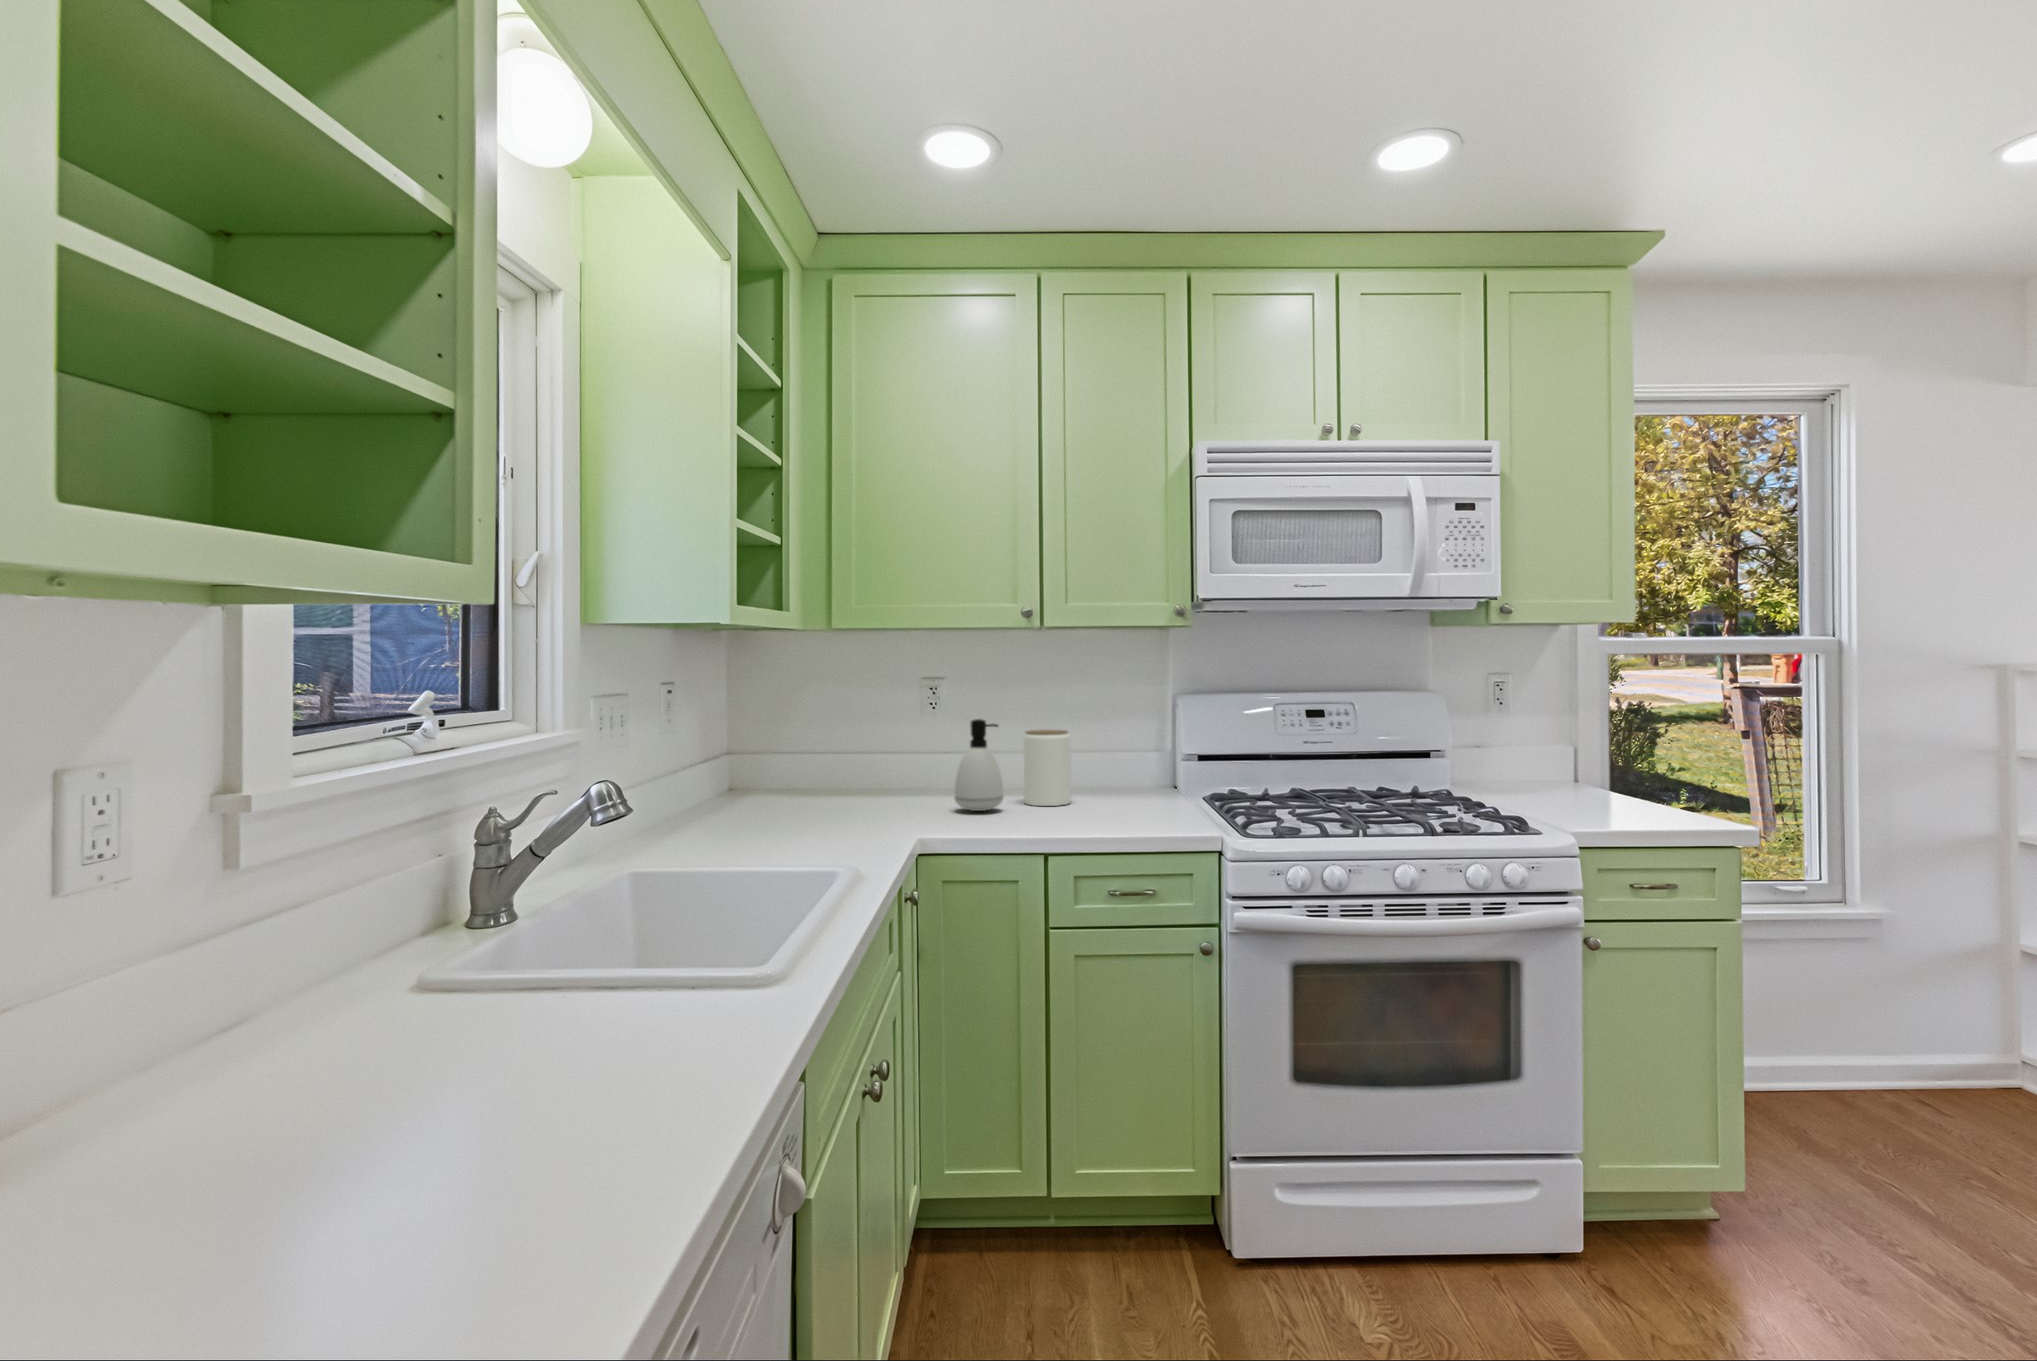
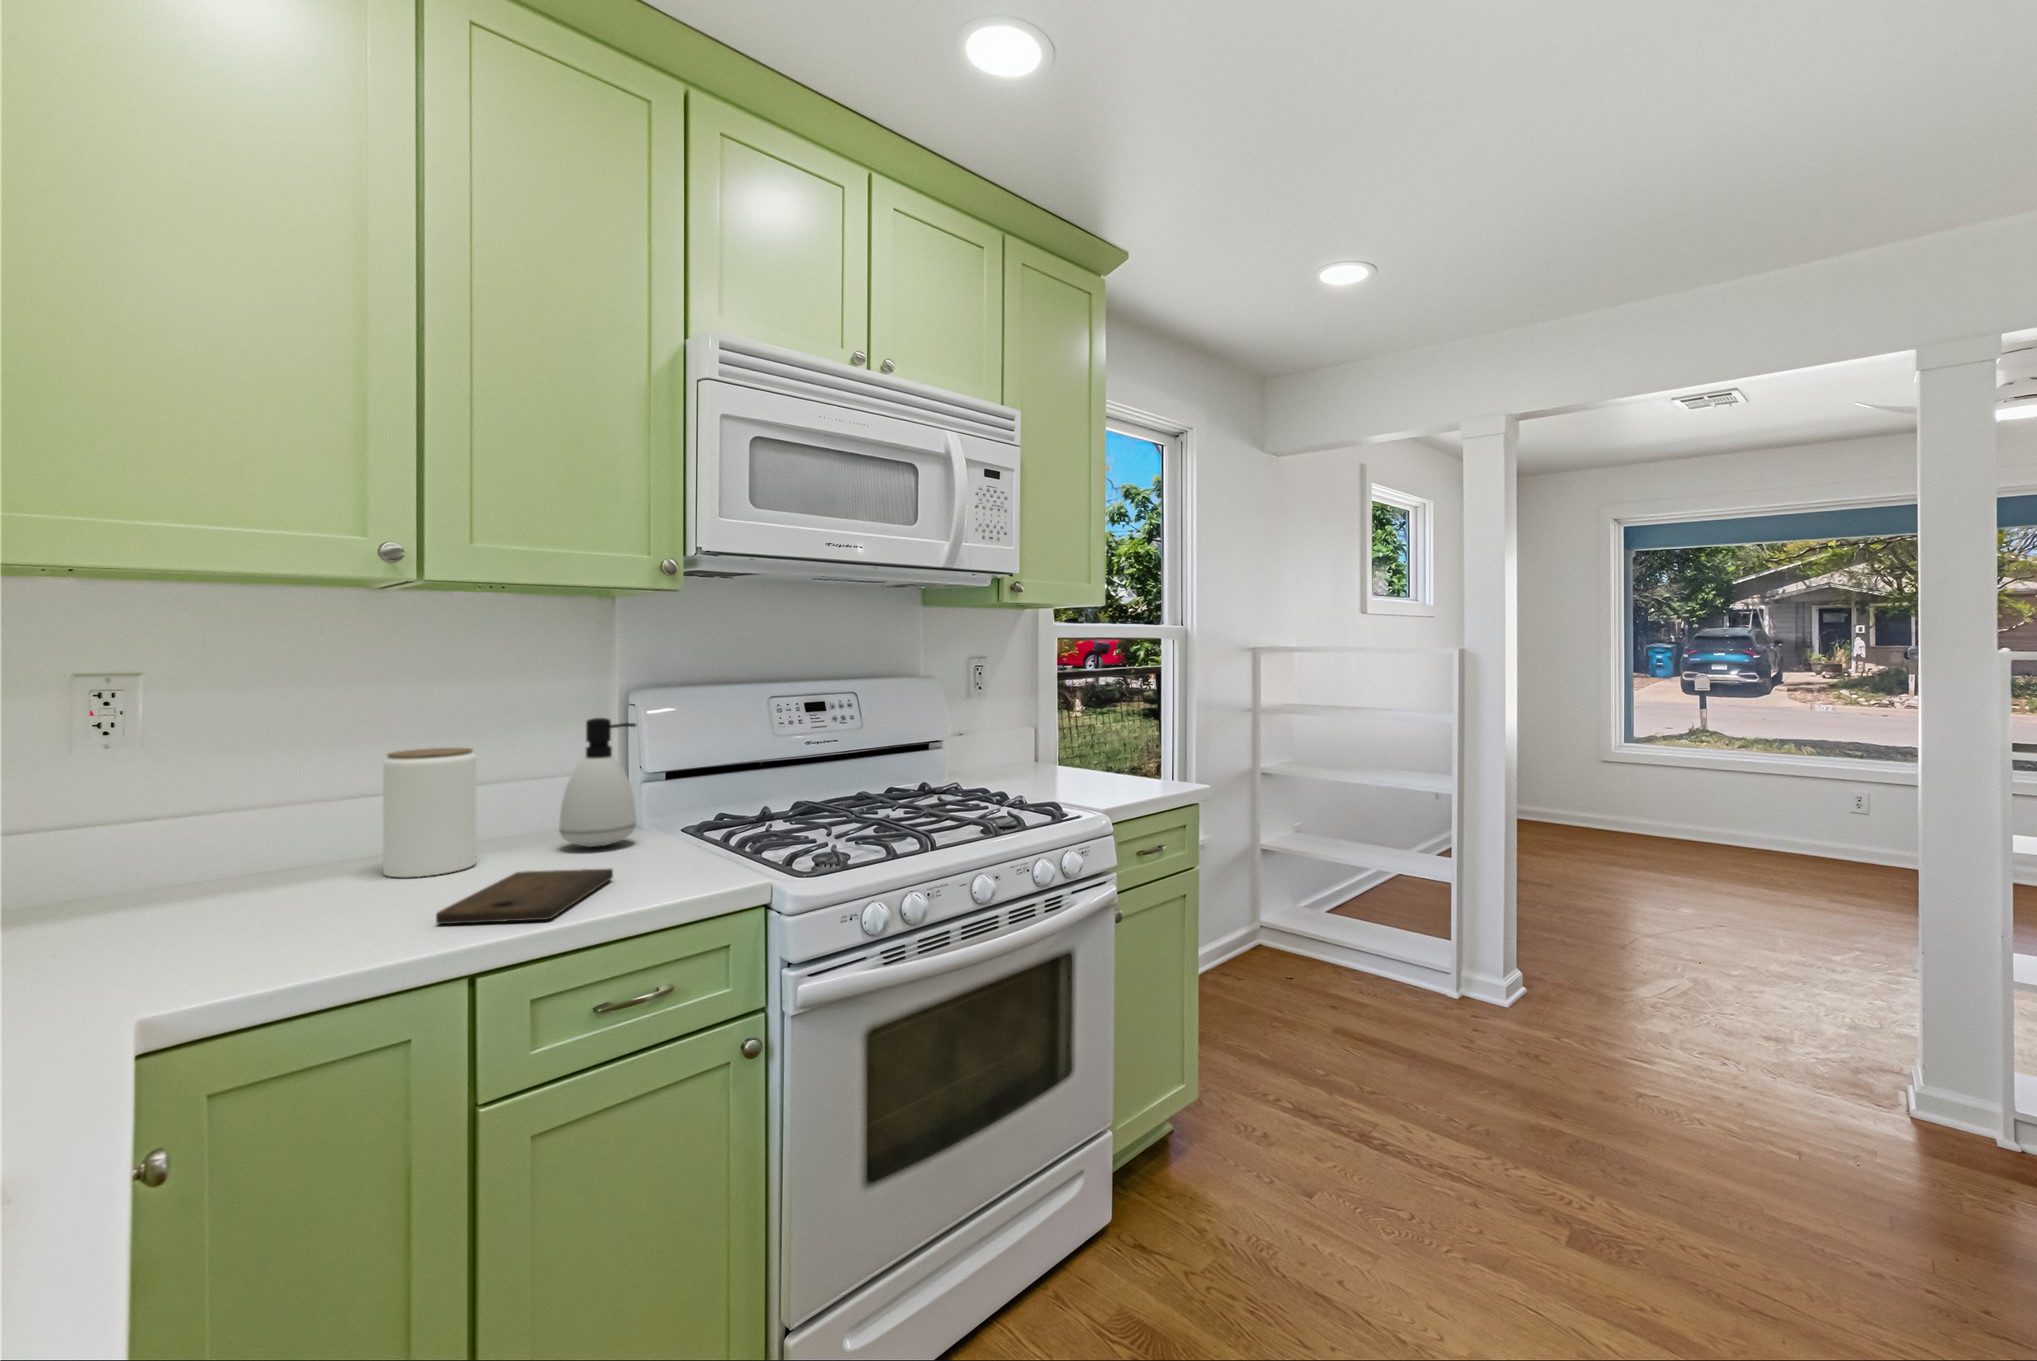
soap dispenser: present [955,719,1003,811] -> present [559,718,636,847]
cutting board: none [1030,808,1131,832] -> present [436,869,613,924]

